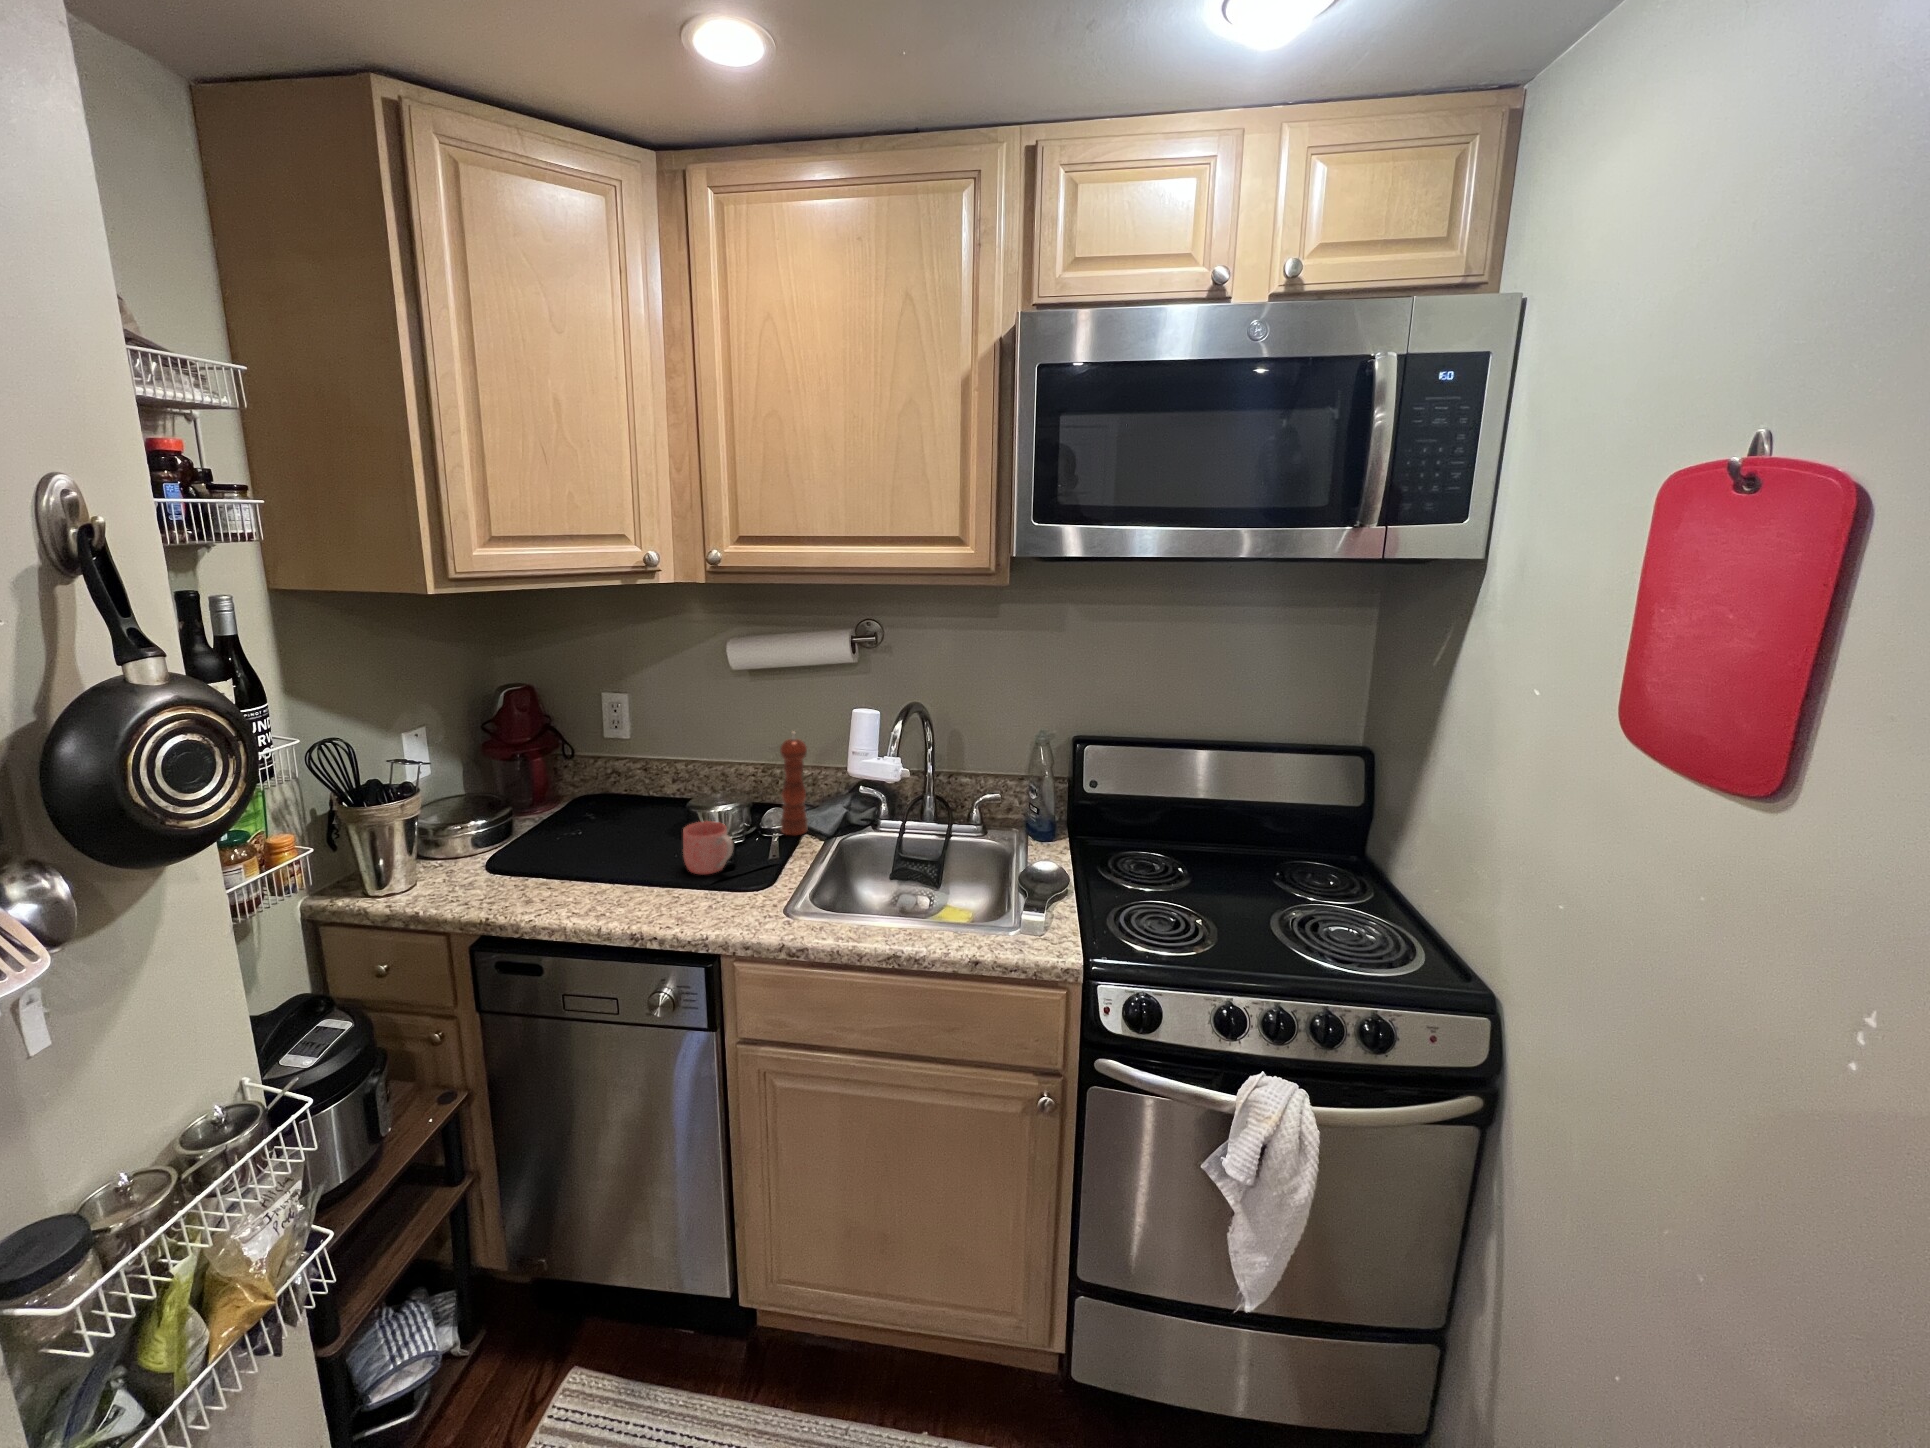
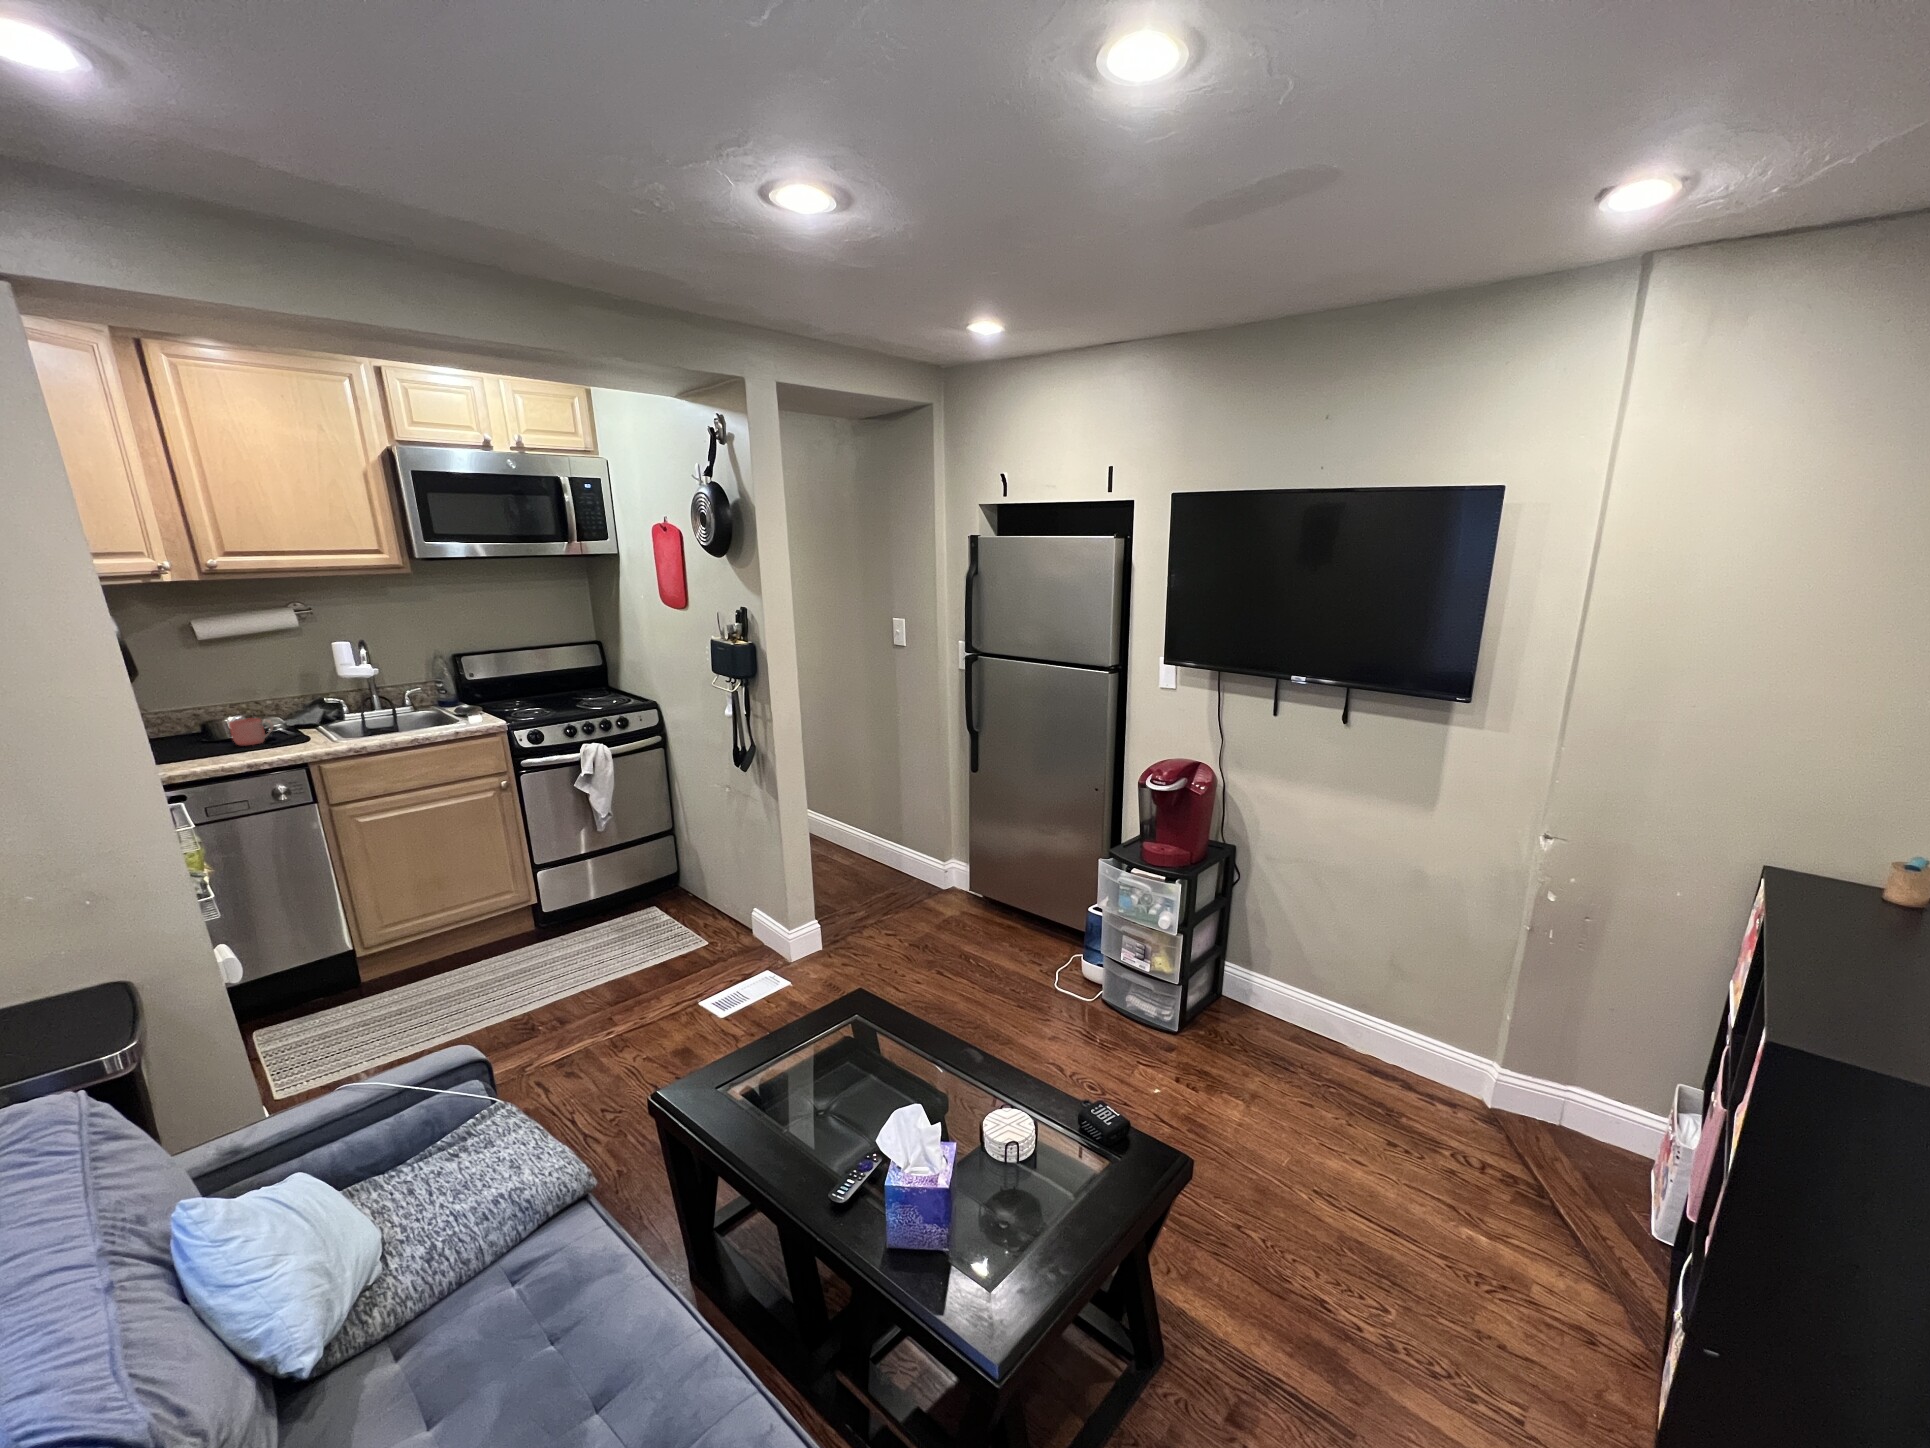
pepper mill: present [780,732,808,835] -> none [265,669,297,729]

